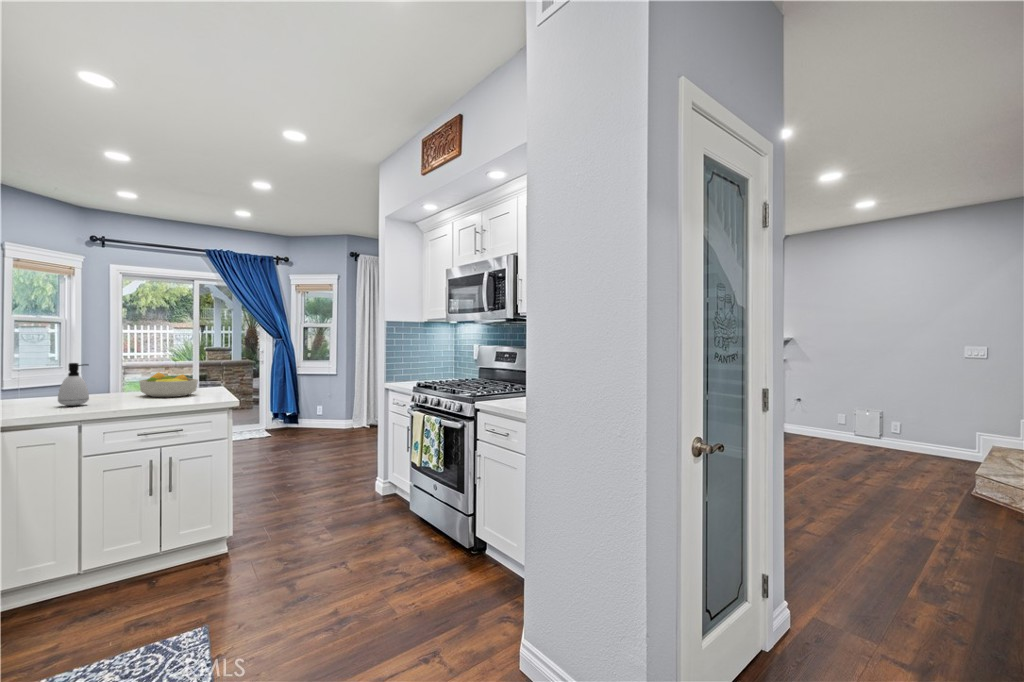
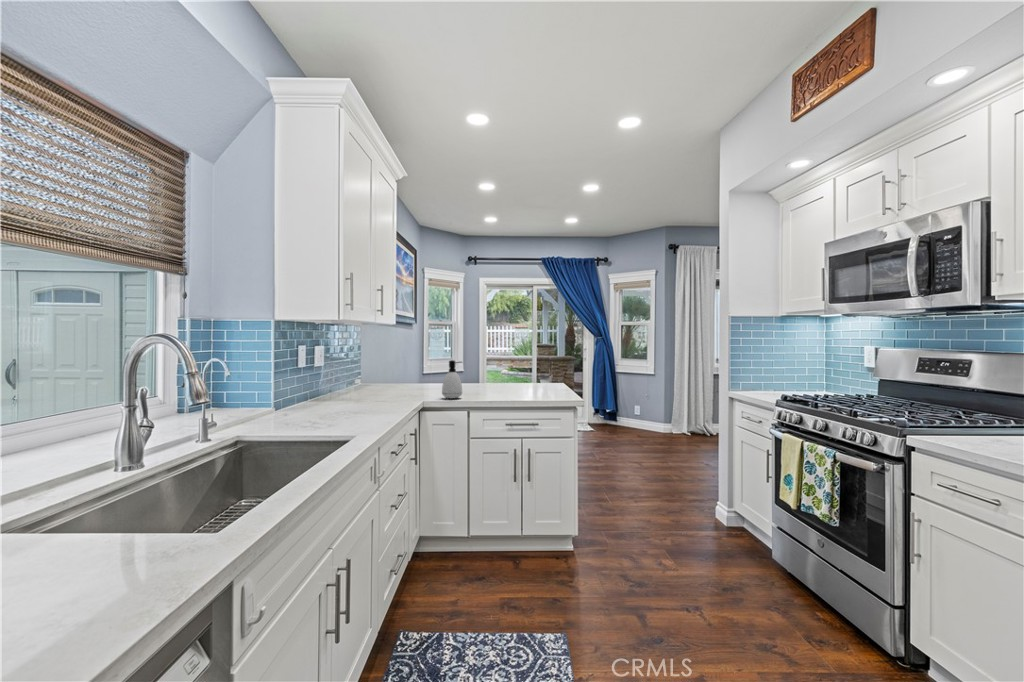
fruit bowl: present [139,372,198,397] -> none [497,370,543,395]

